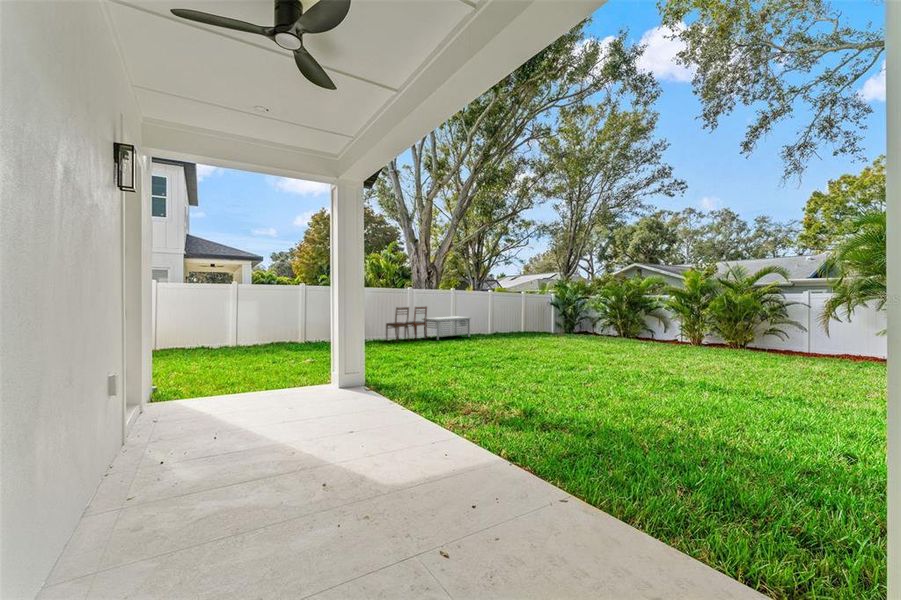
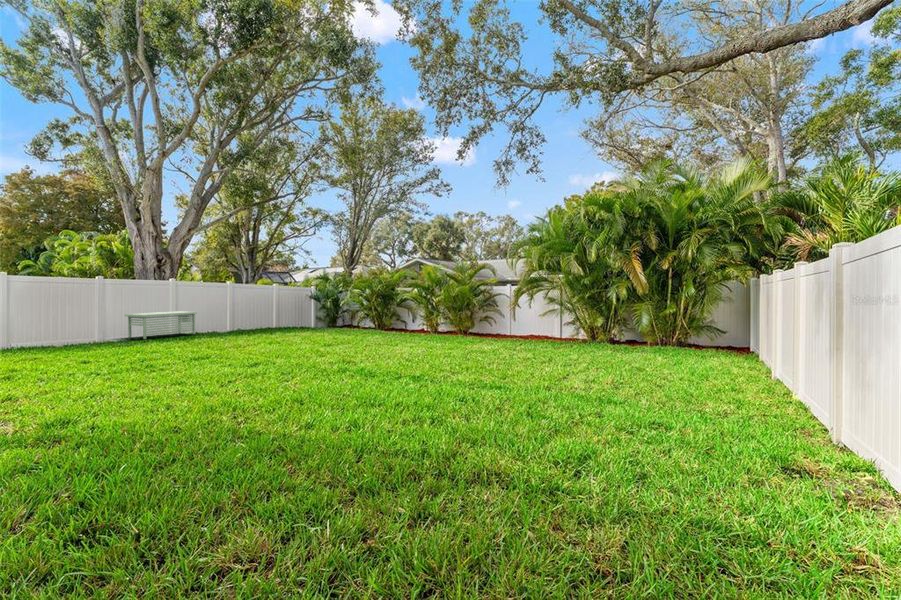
chair: present [386,307,427,342] -> none [61,300,129,345]

